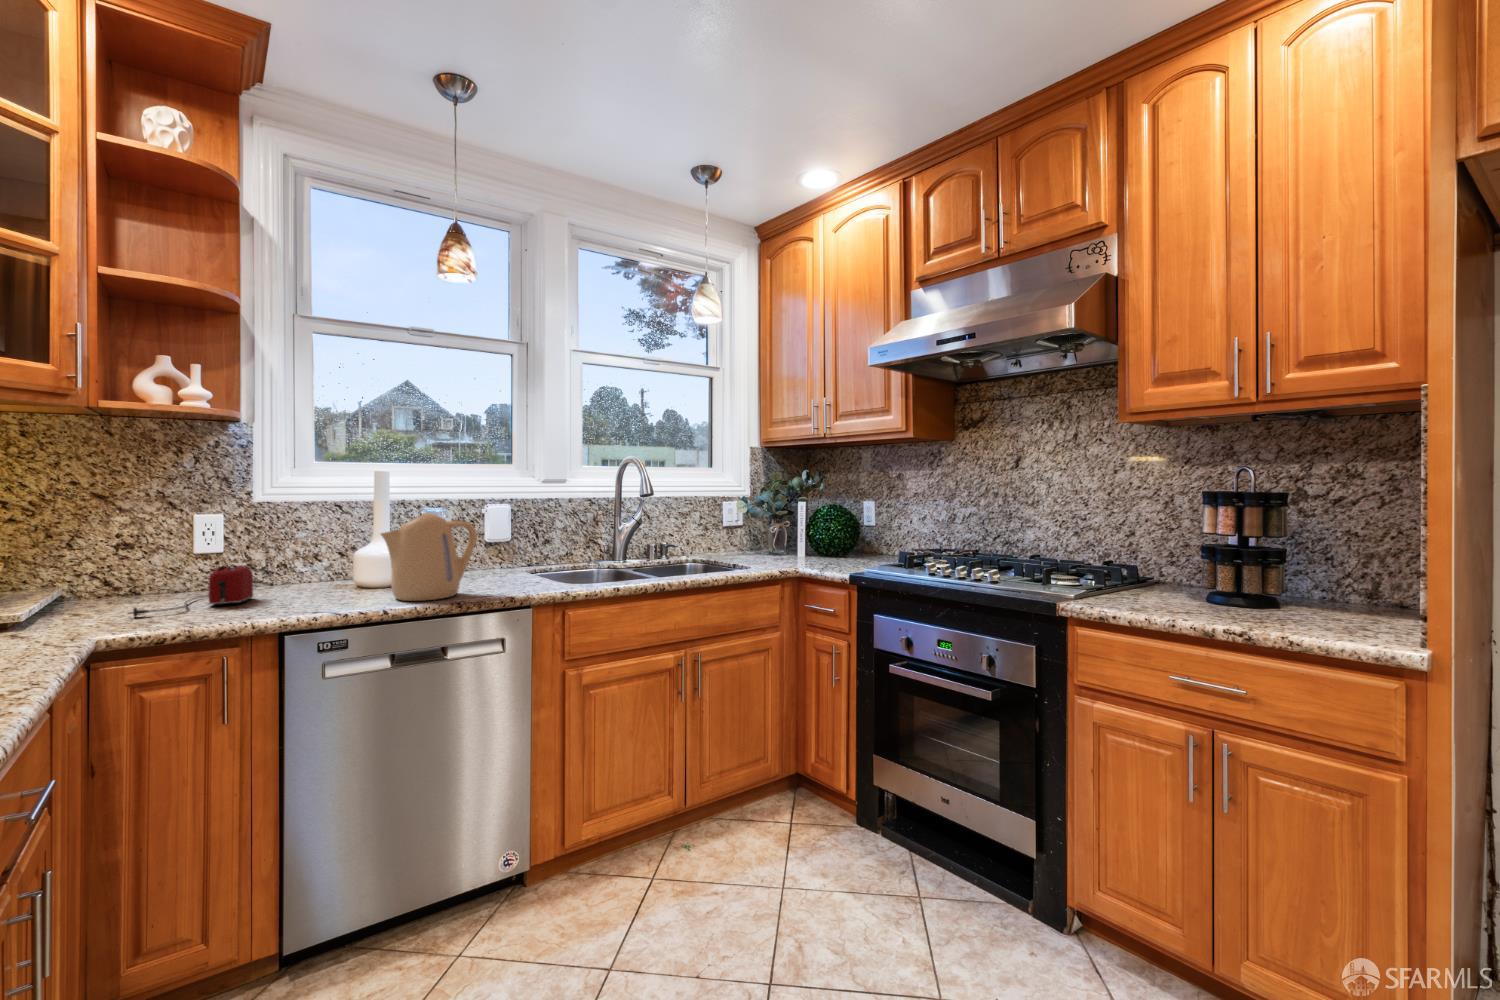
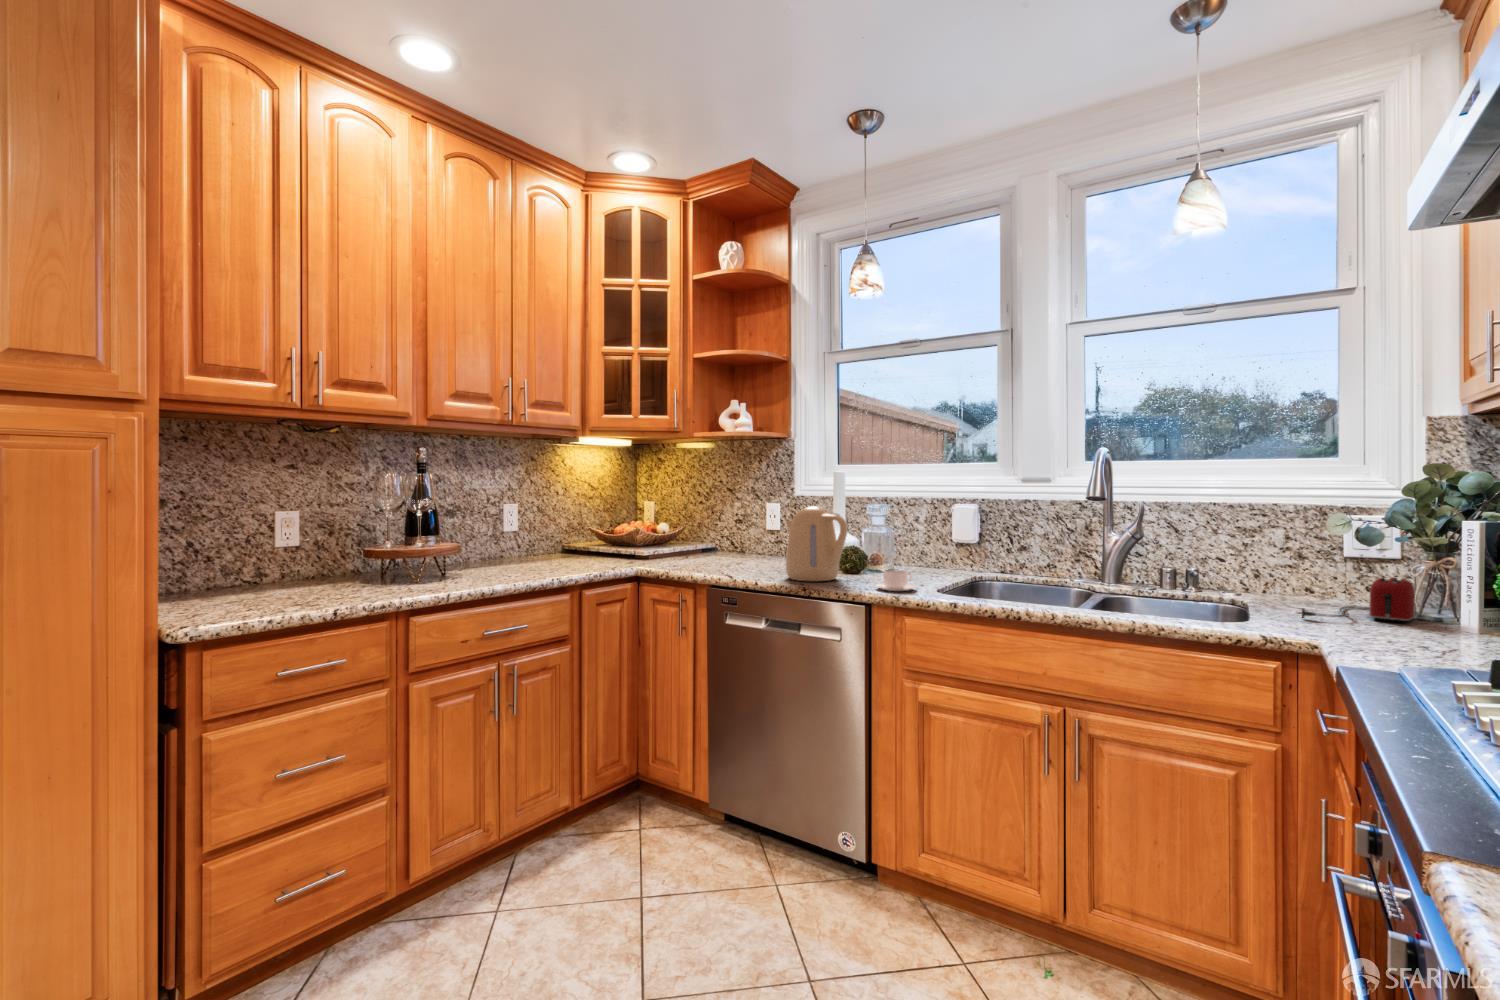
toaster: present [128,565,253,617] -> present [1297,577,1415,621]
coffee cup: none [517,571,558,591] -> present [876,571,915,591]

